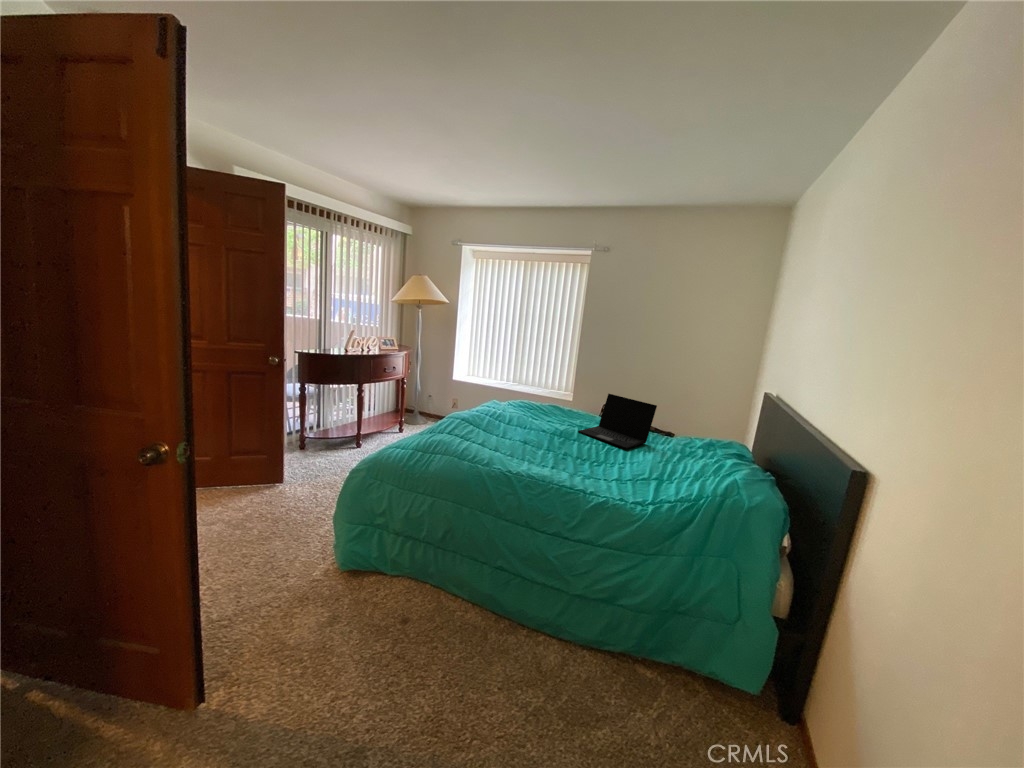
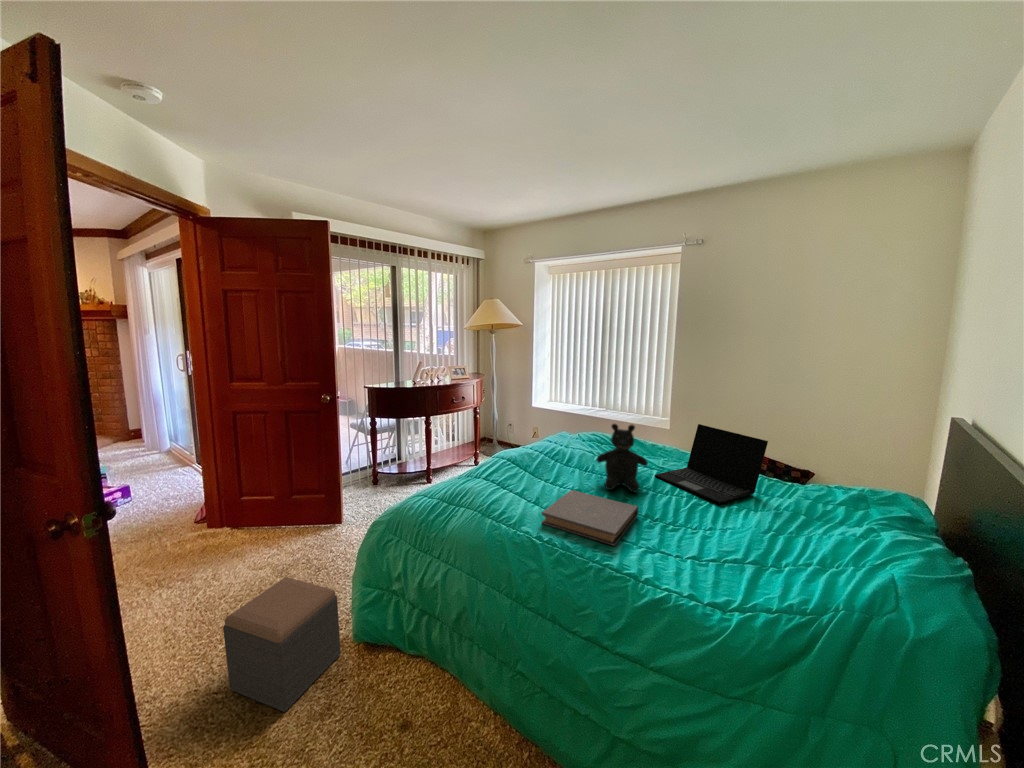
teddy bear: none [538,390,577,442] -> present [597,424,648,492]
book: none [510,440,576,475] -> present [542,490,638,546]
footstool: none [225,521,327,628] -> present [223,577,341,712]

